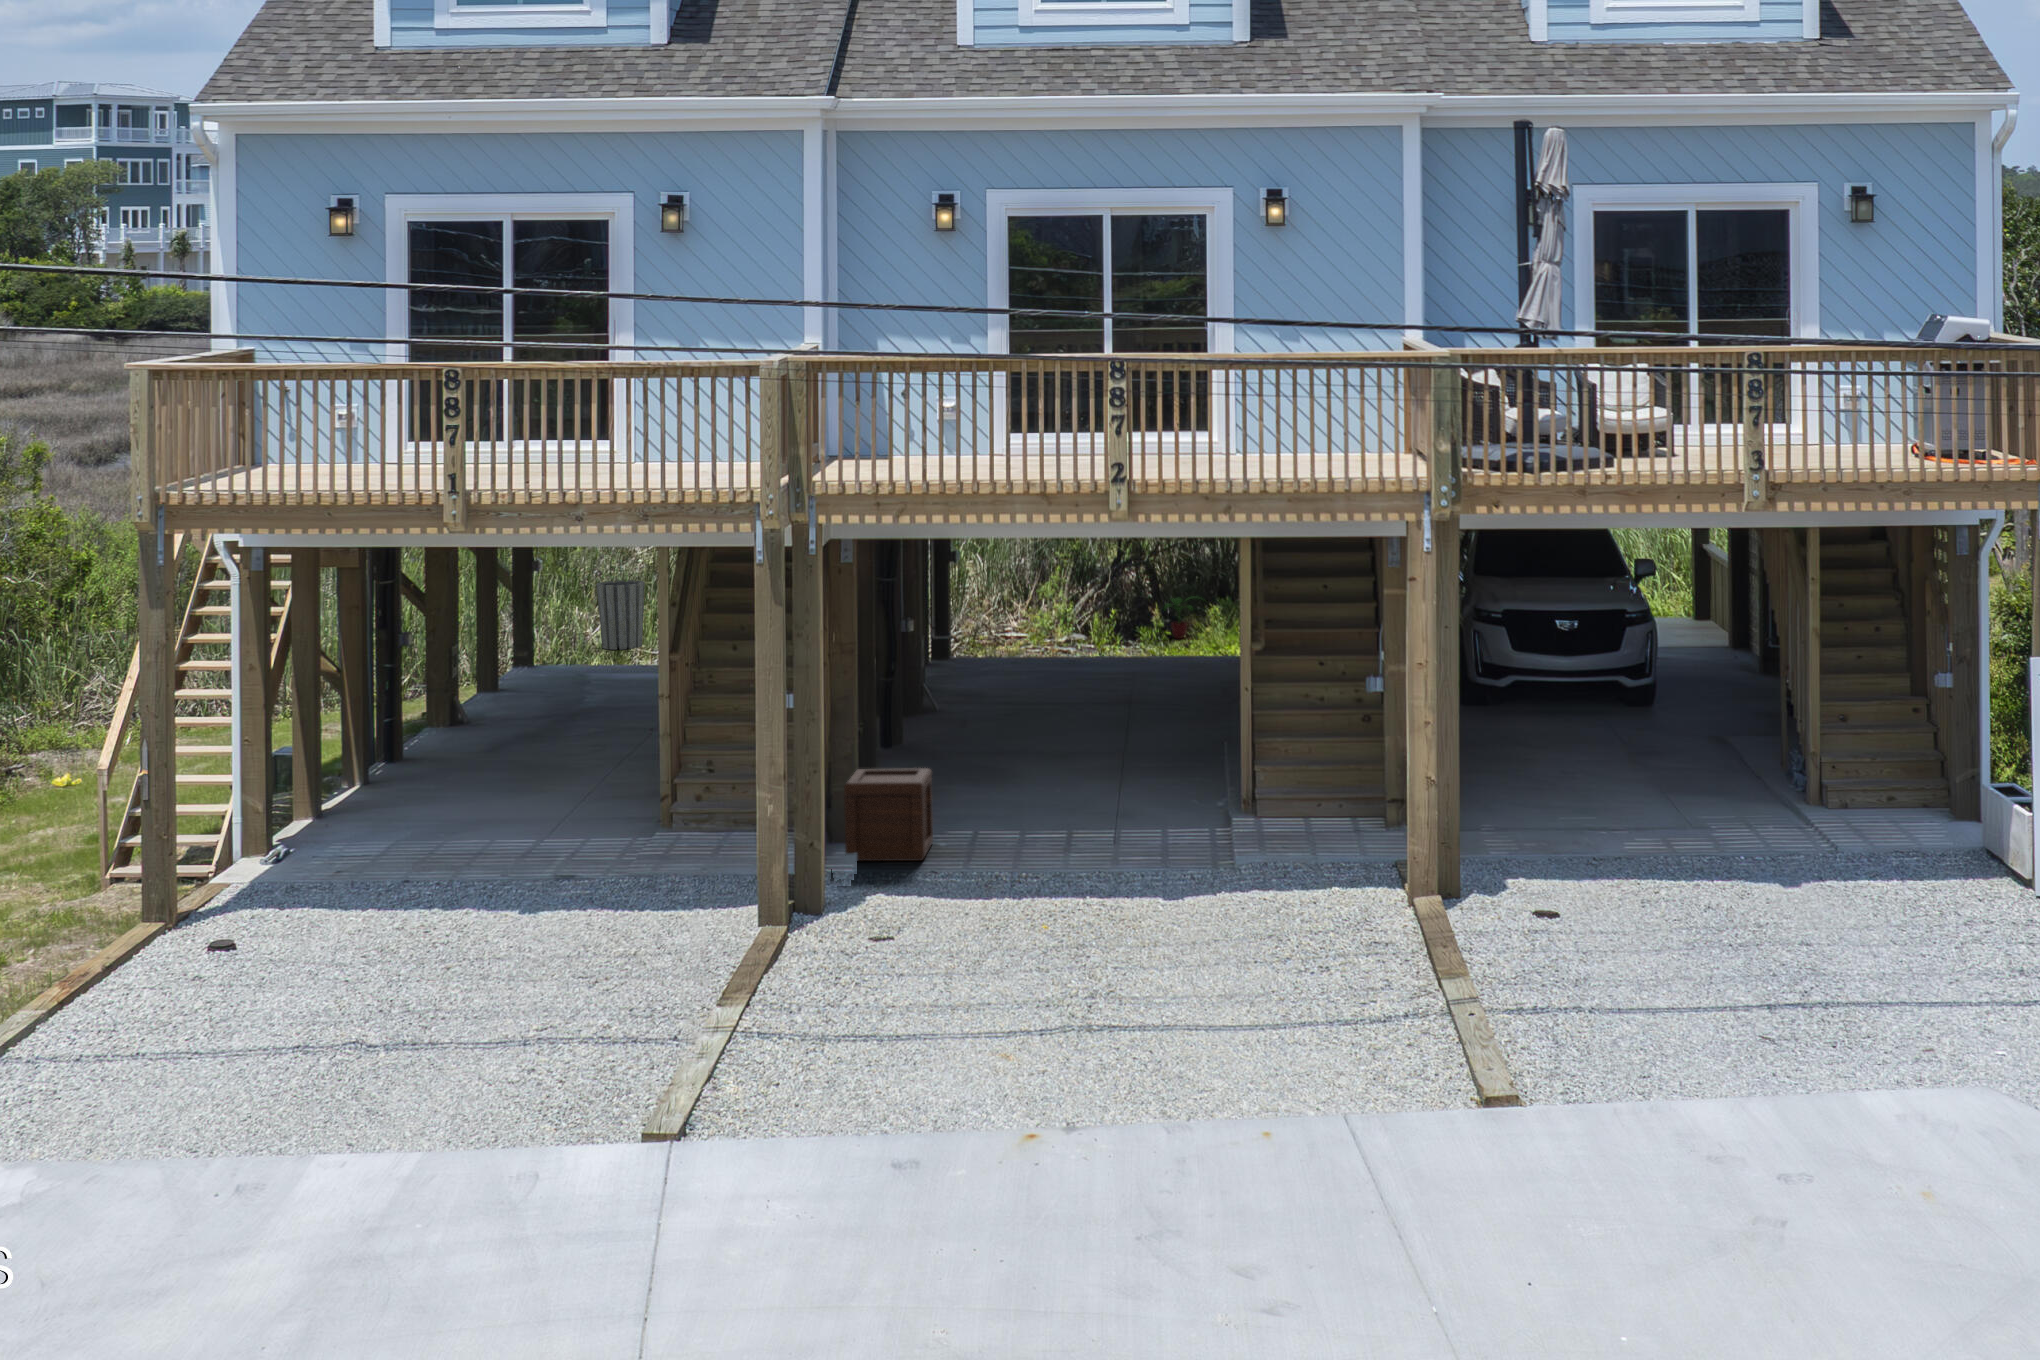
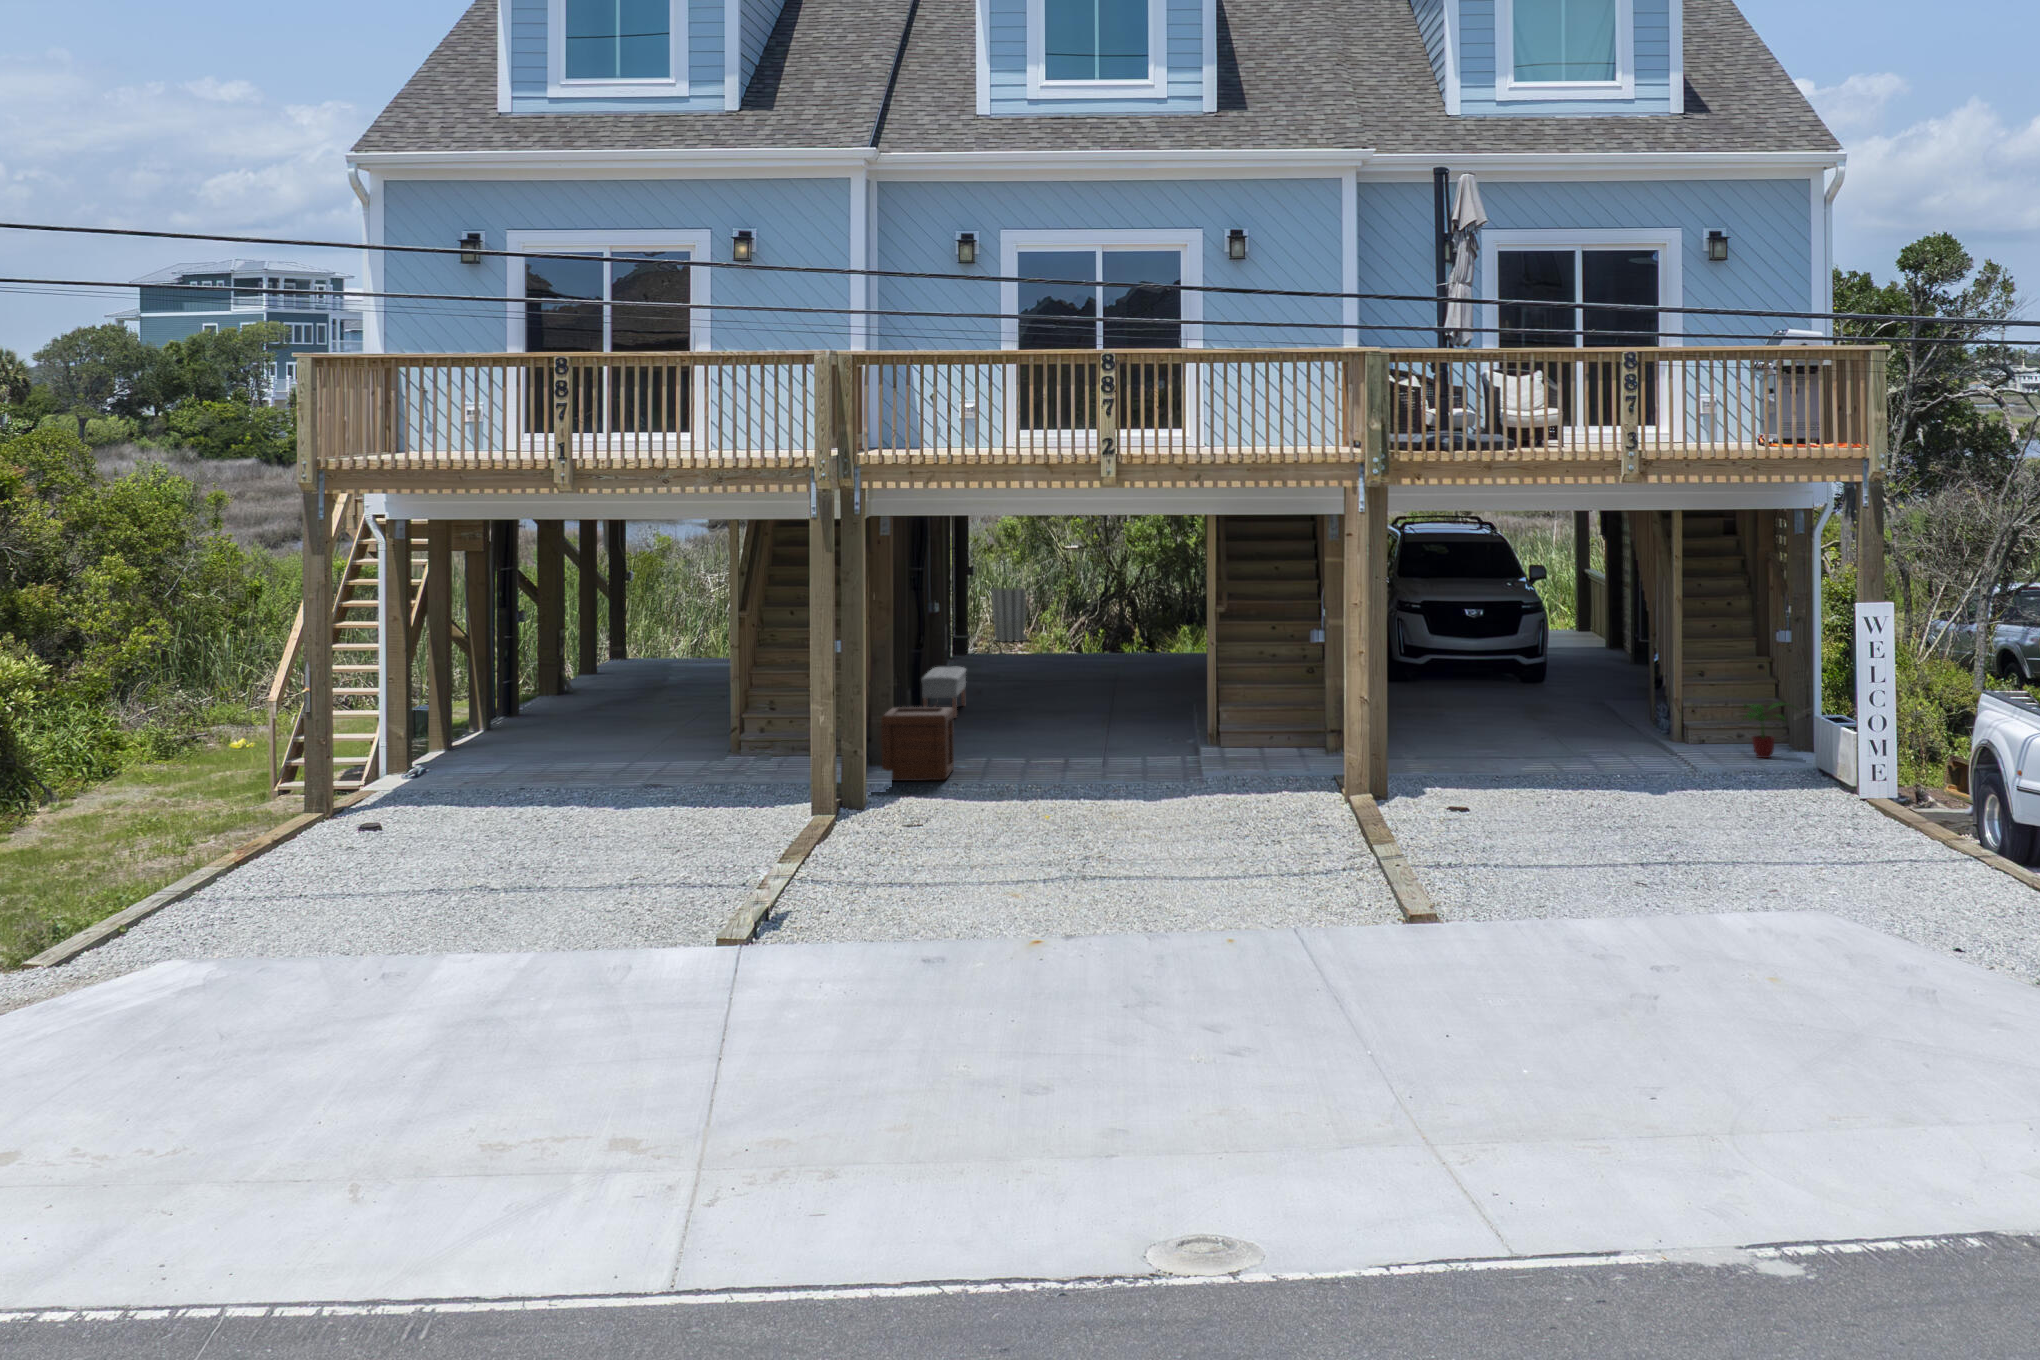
trash can: present [597,580,645,650] -> present [991,587,1027,642]
potted plant: present [1164,596,1204,638] -> present [1744,702,1791,758]
bench: none [894,692,949,760] -> present [921,667,966,718]

